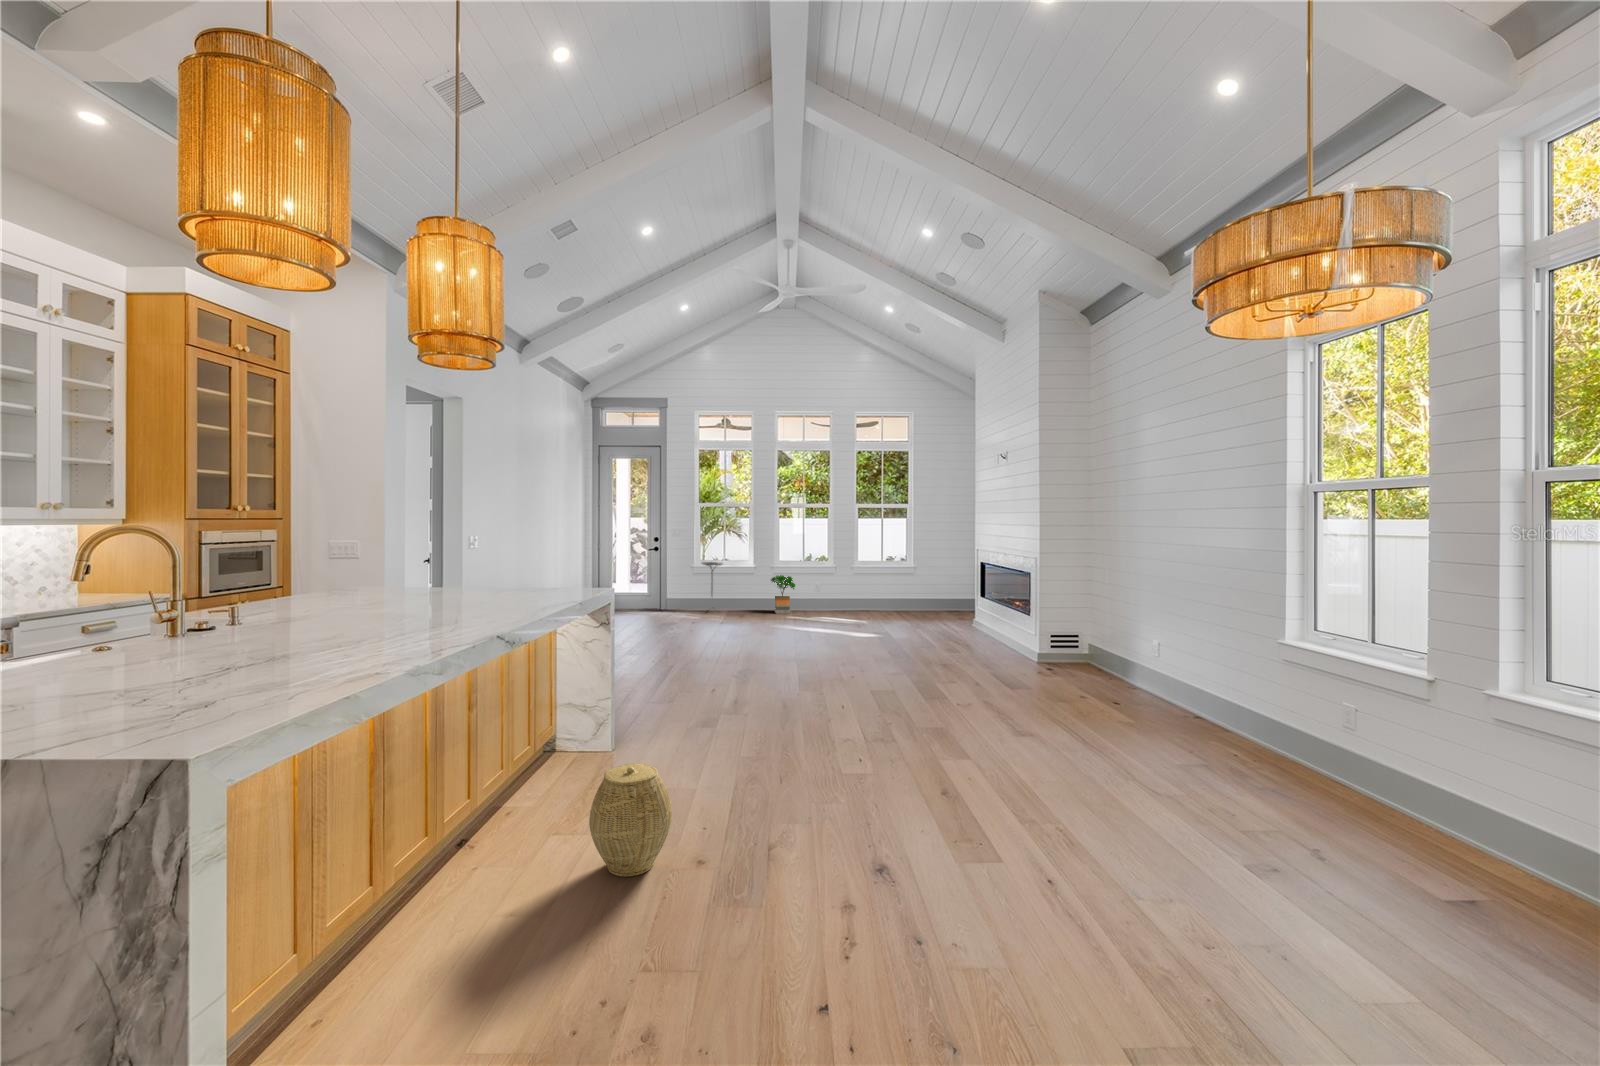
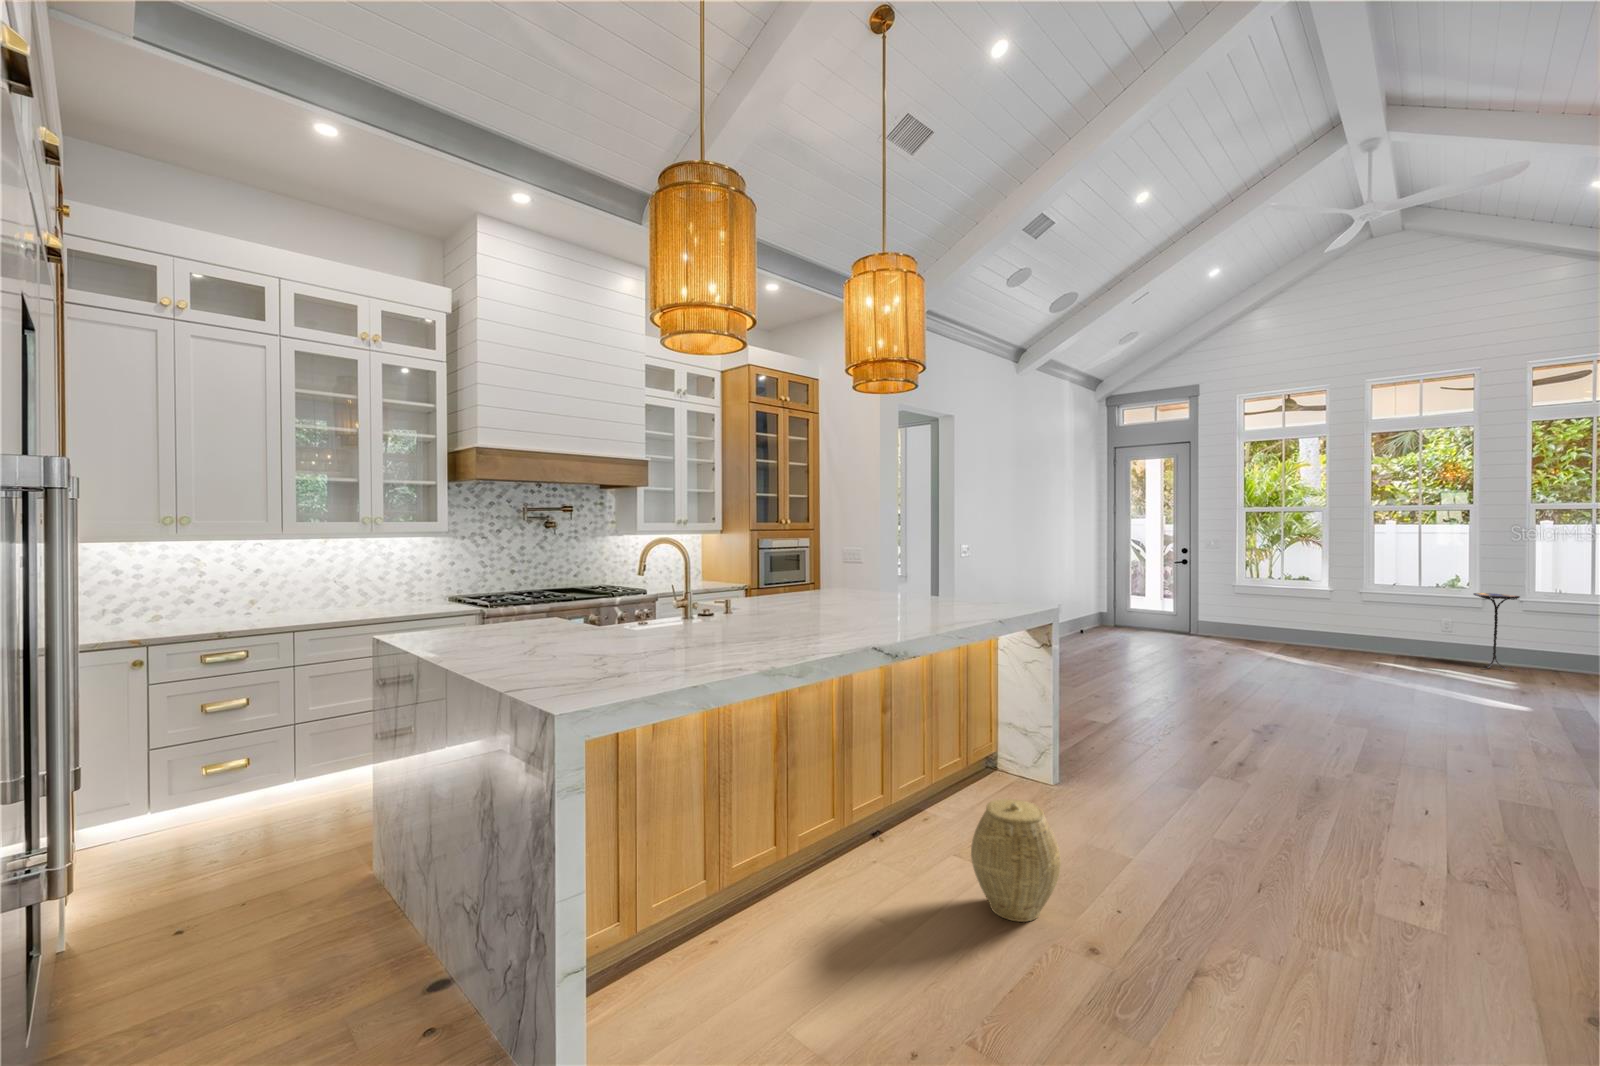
side table: present [702,562,722,590] -> present [1474,593,1520,670]
potted tree: present [771,575,795,614] -> none [1355,604,1402,659]

